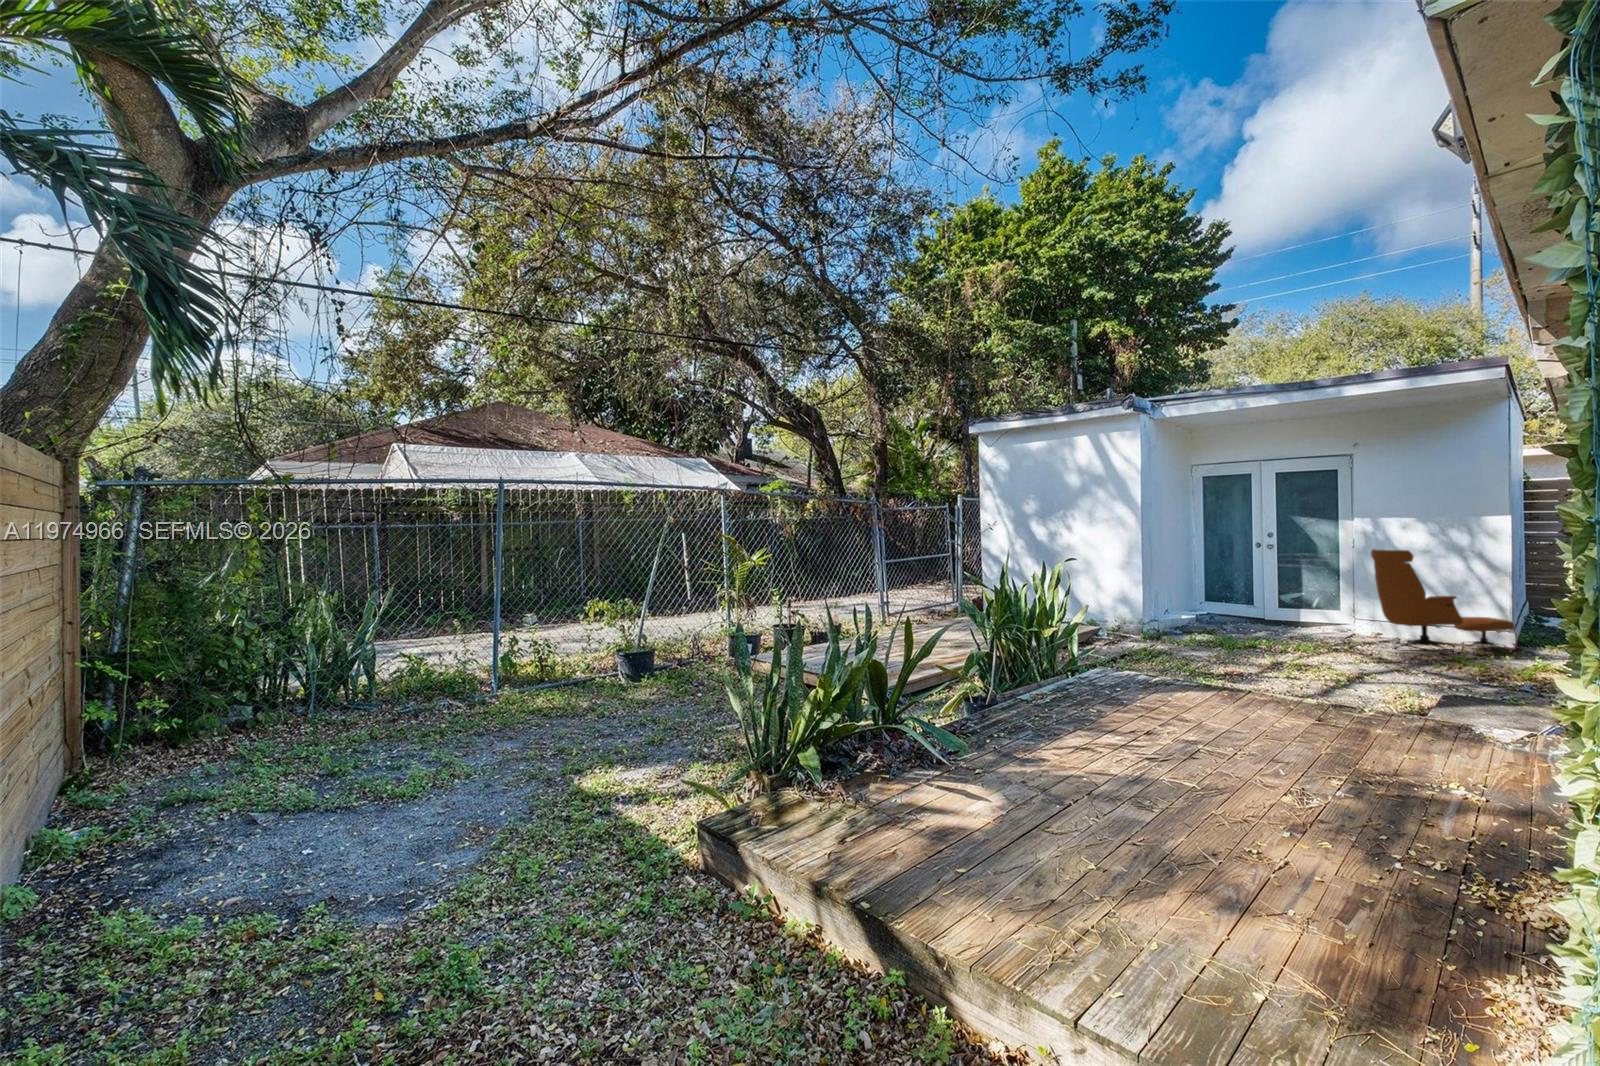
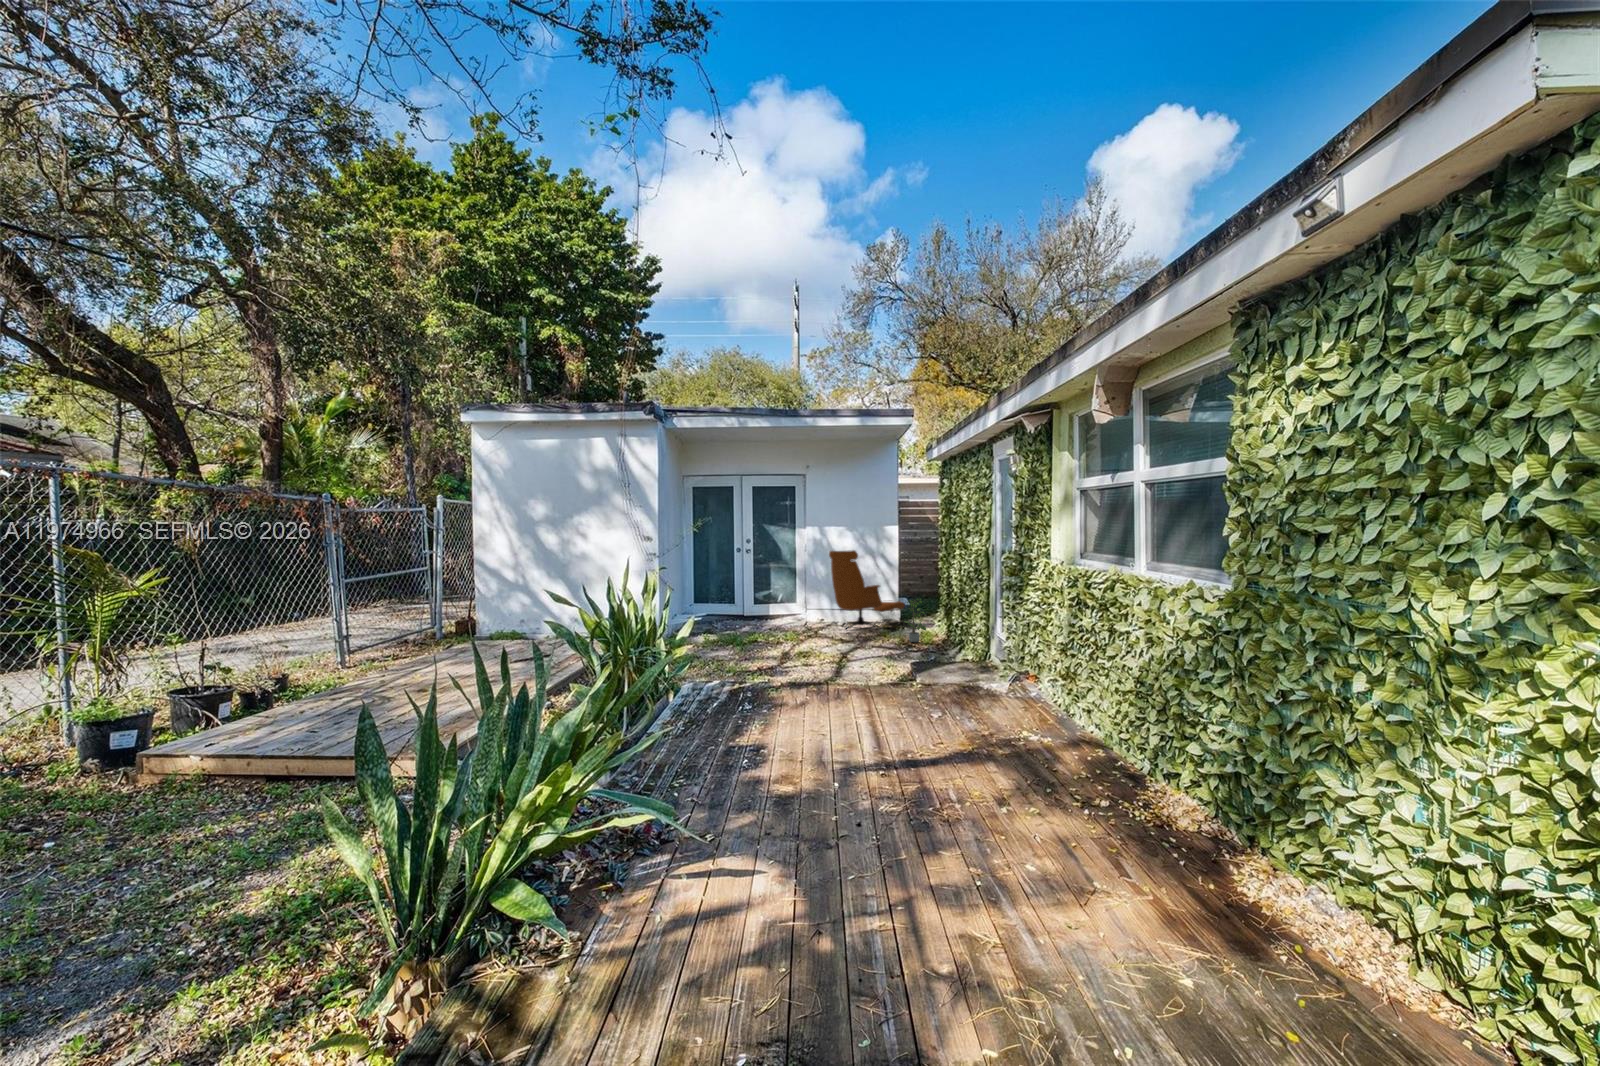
potted plant: none [1470,618,1520,679] -> present [905,599,926,642]

